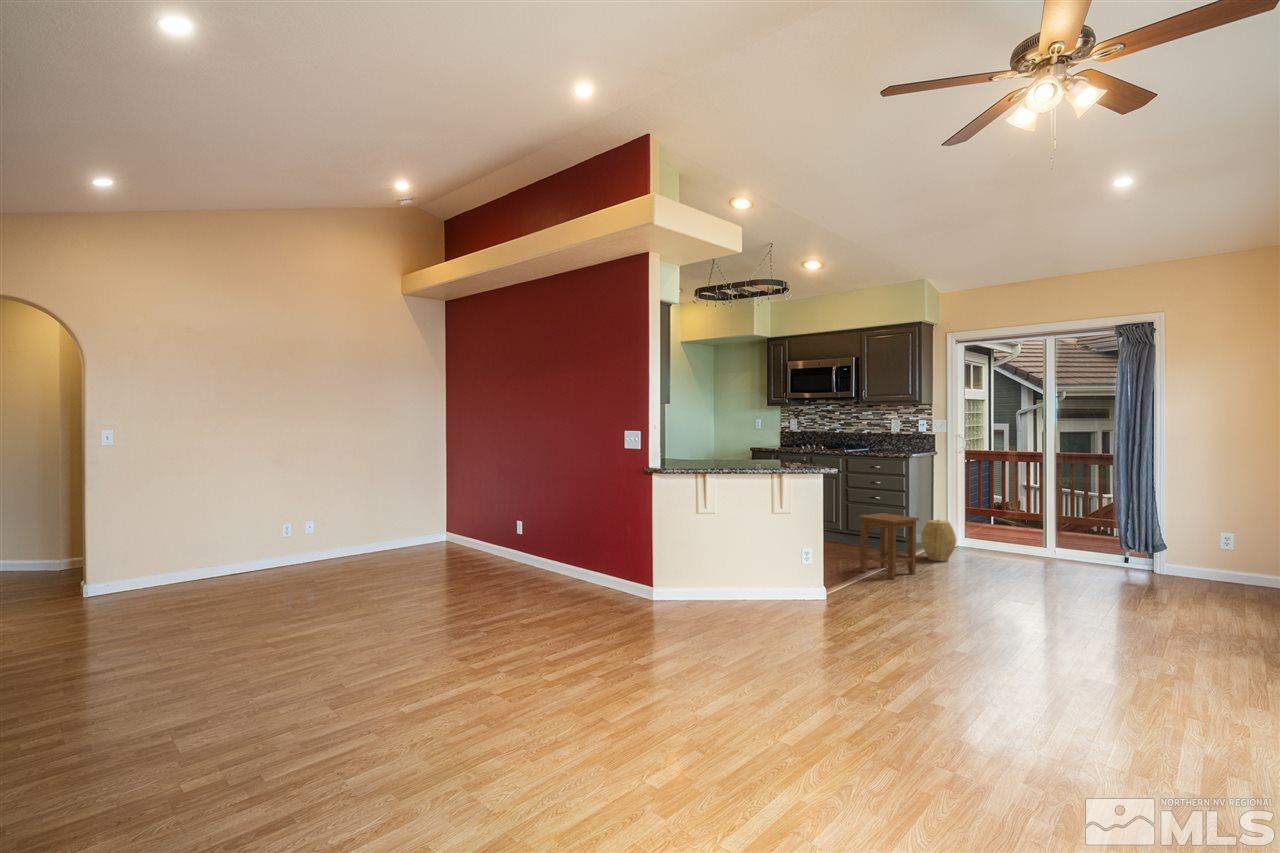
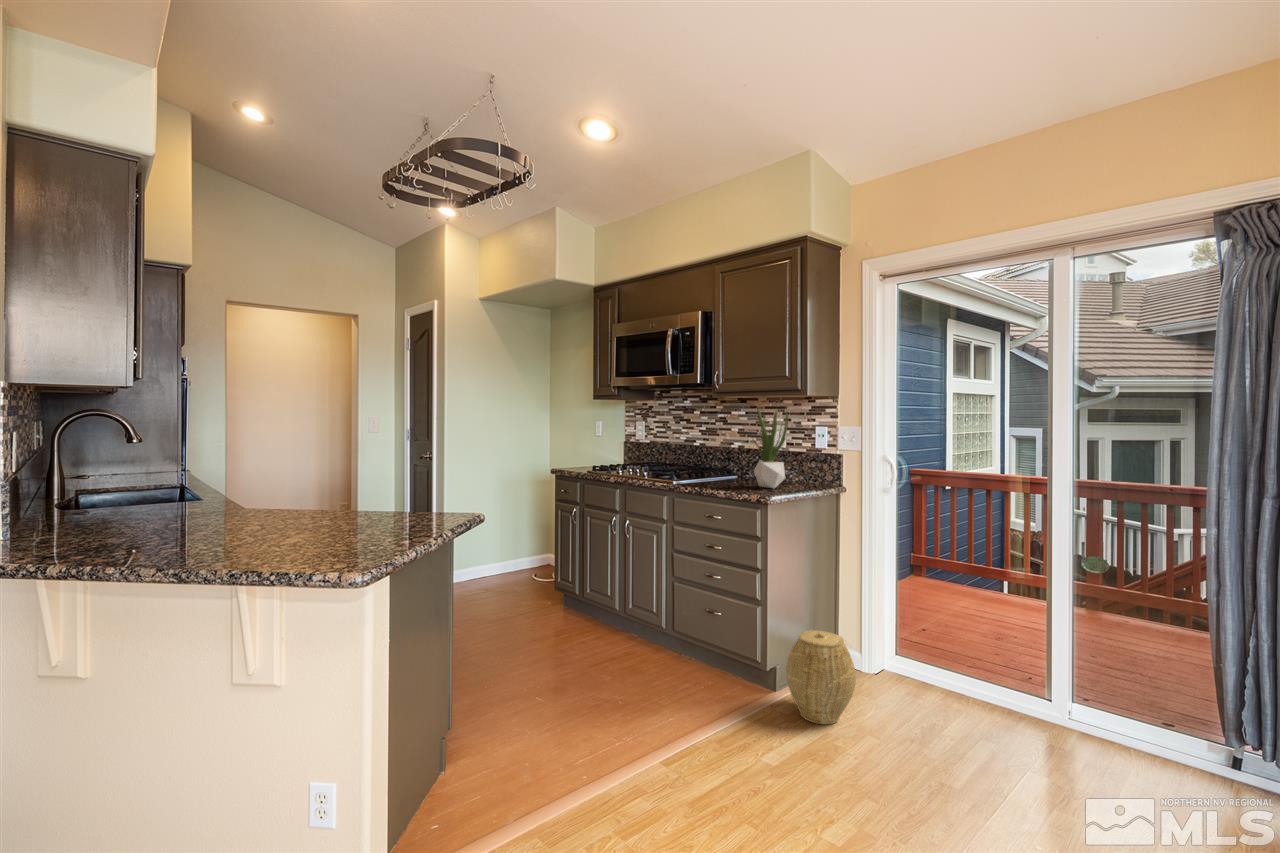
potted plant: none [891,410,912,453] -> present [754,408,788,488]
stool: present [858,513,919,579] -> none [616,625,745,807]

